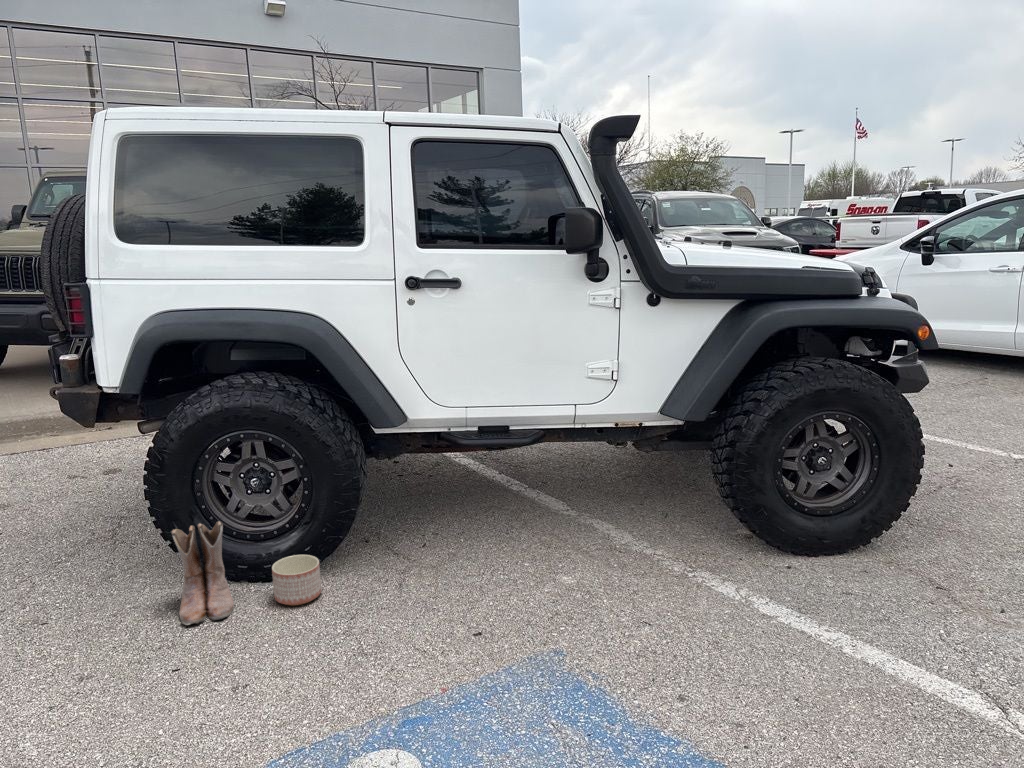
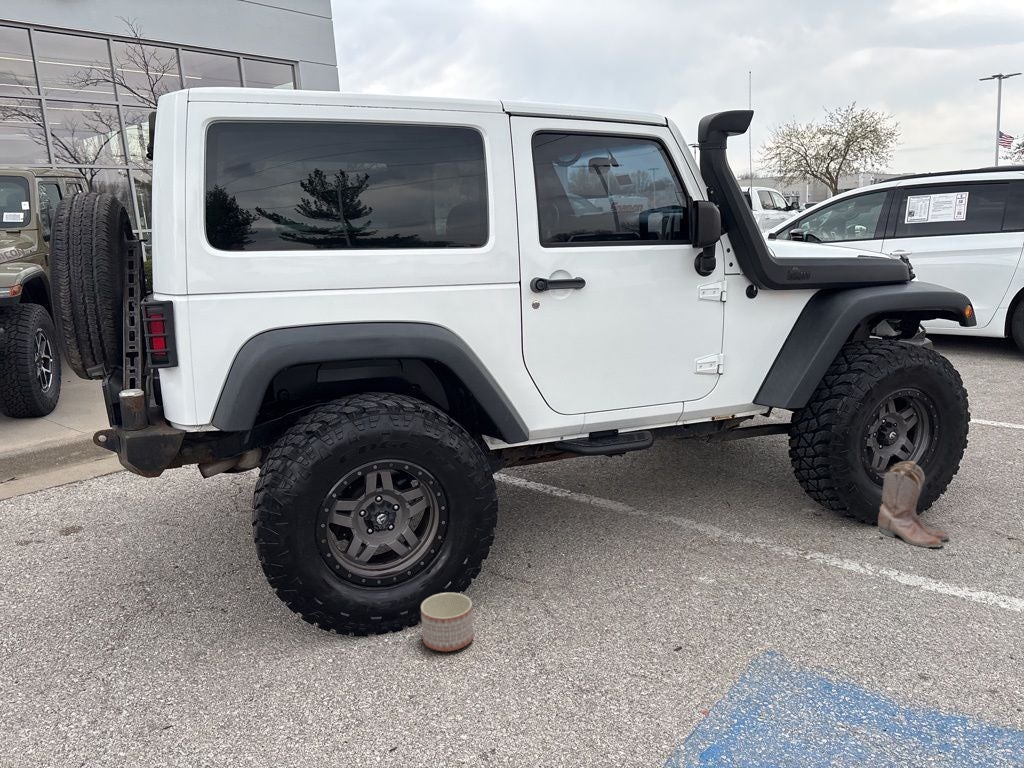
boots: present [171,521,234,625] -> present [878,461,948,547]

